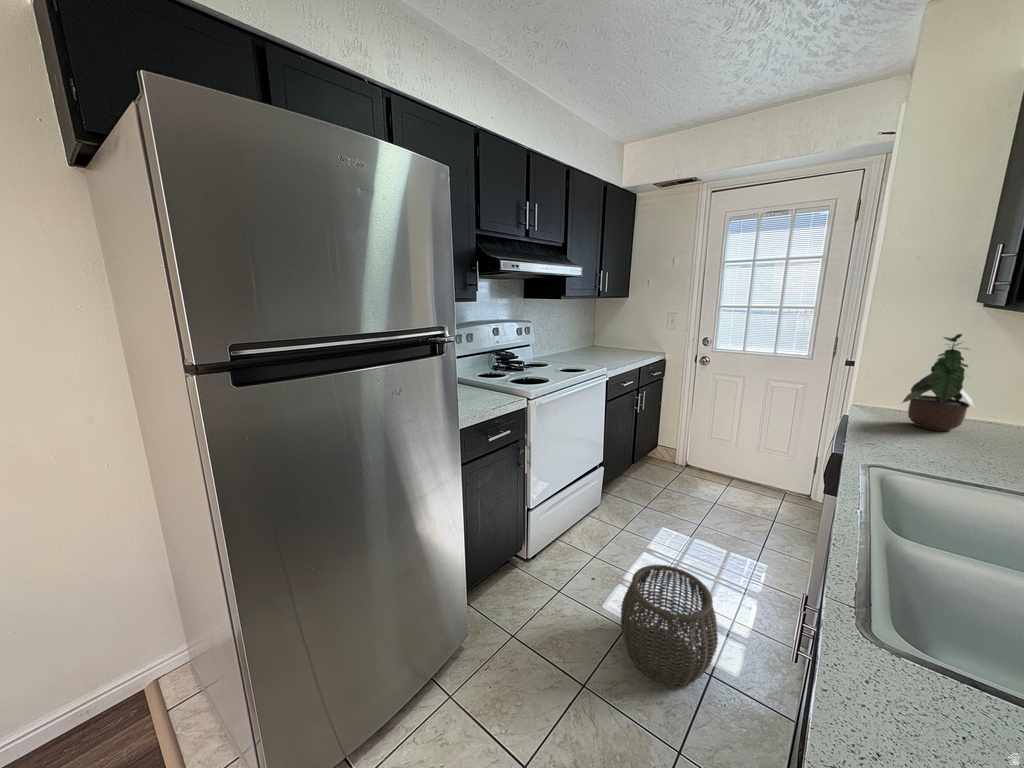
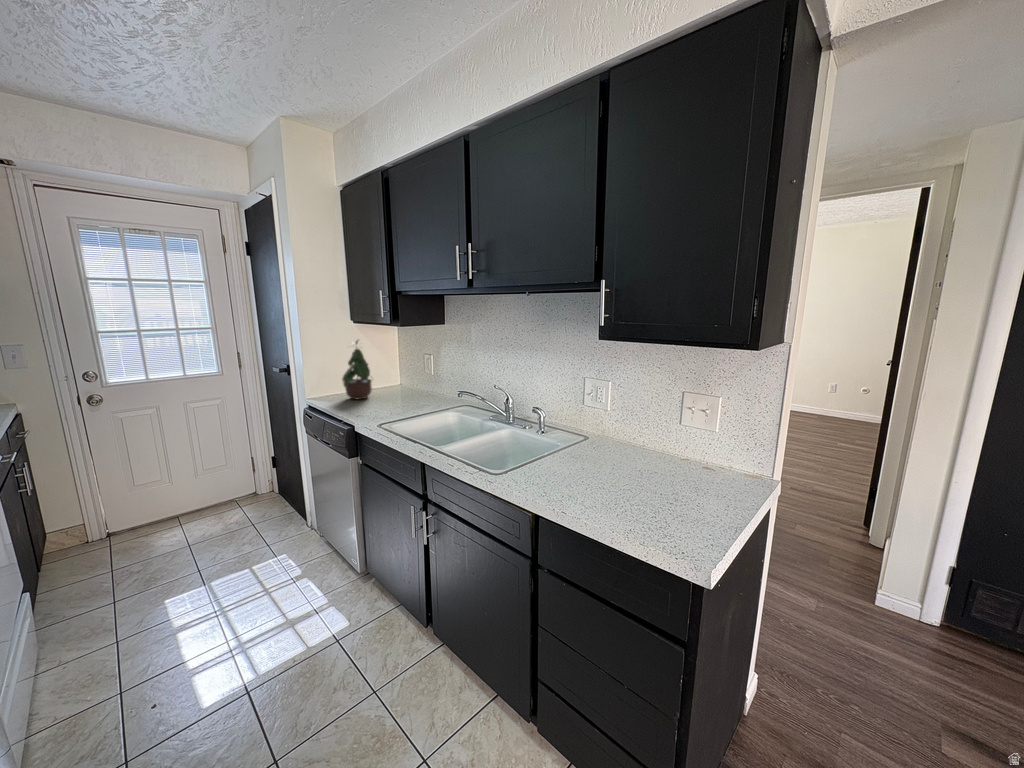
woven basket: present [621,565,718,686] -> none [242,580,343,698]

